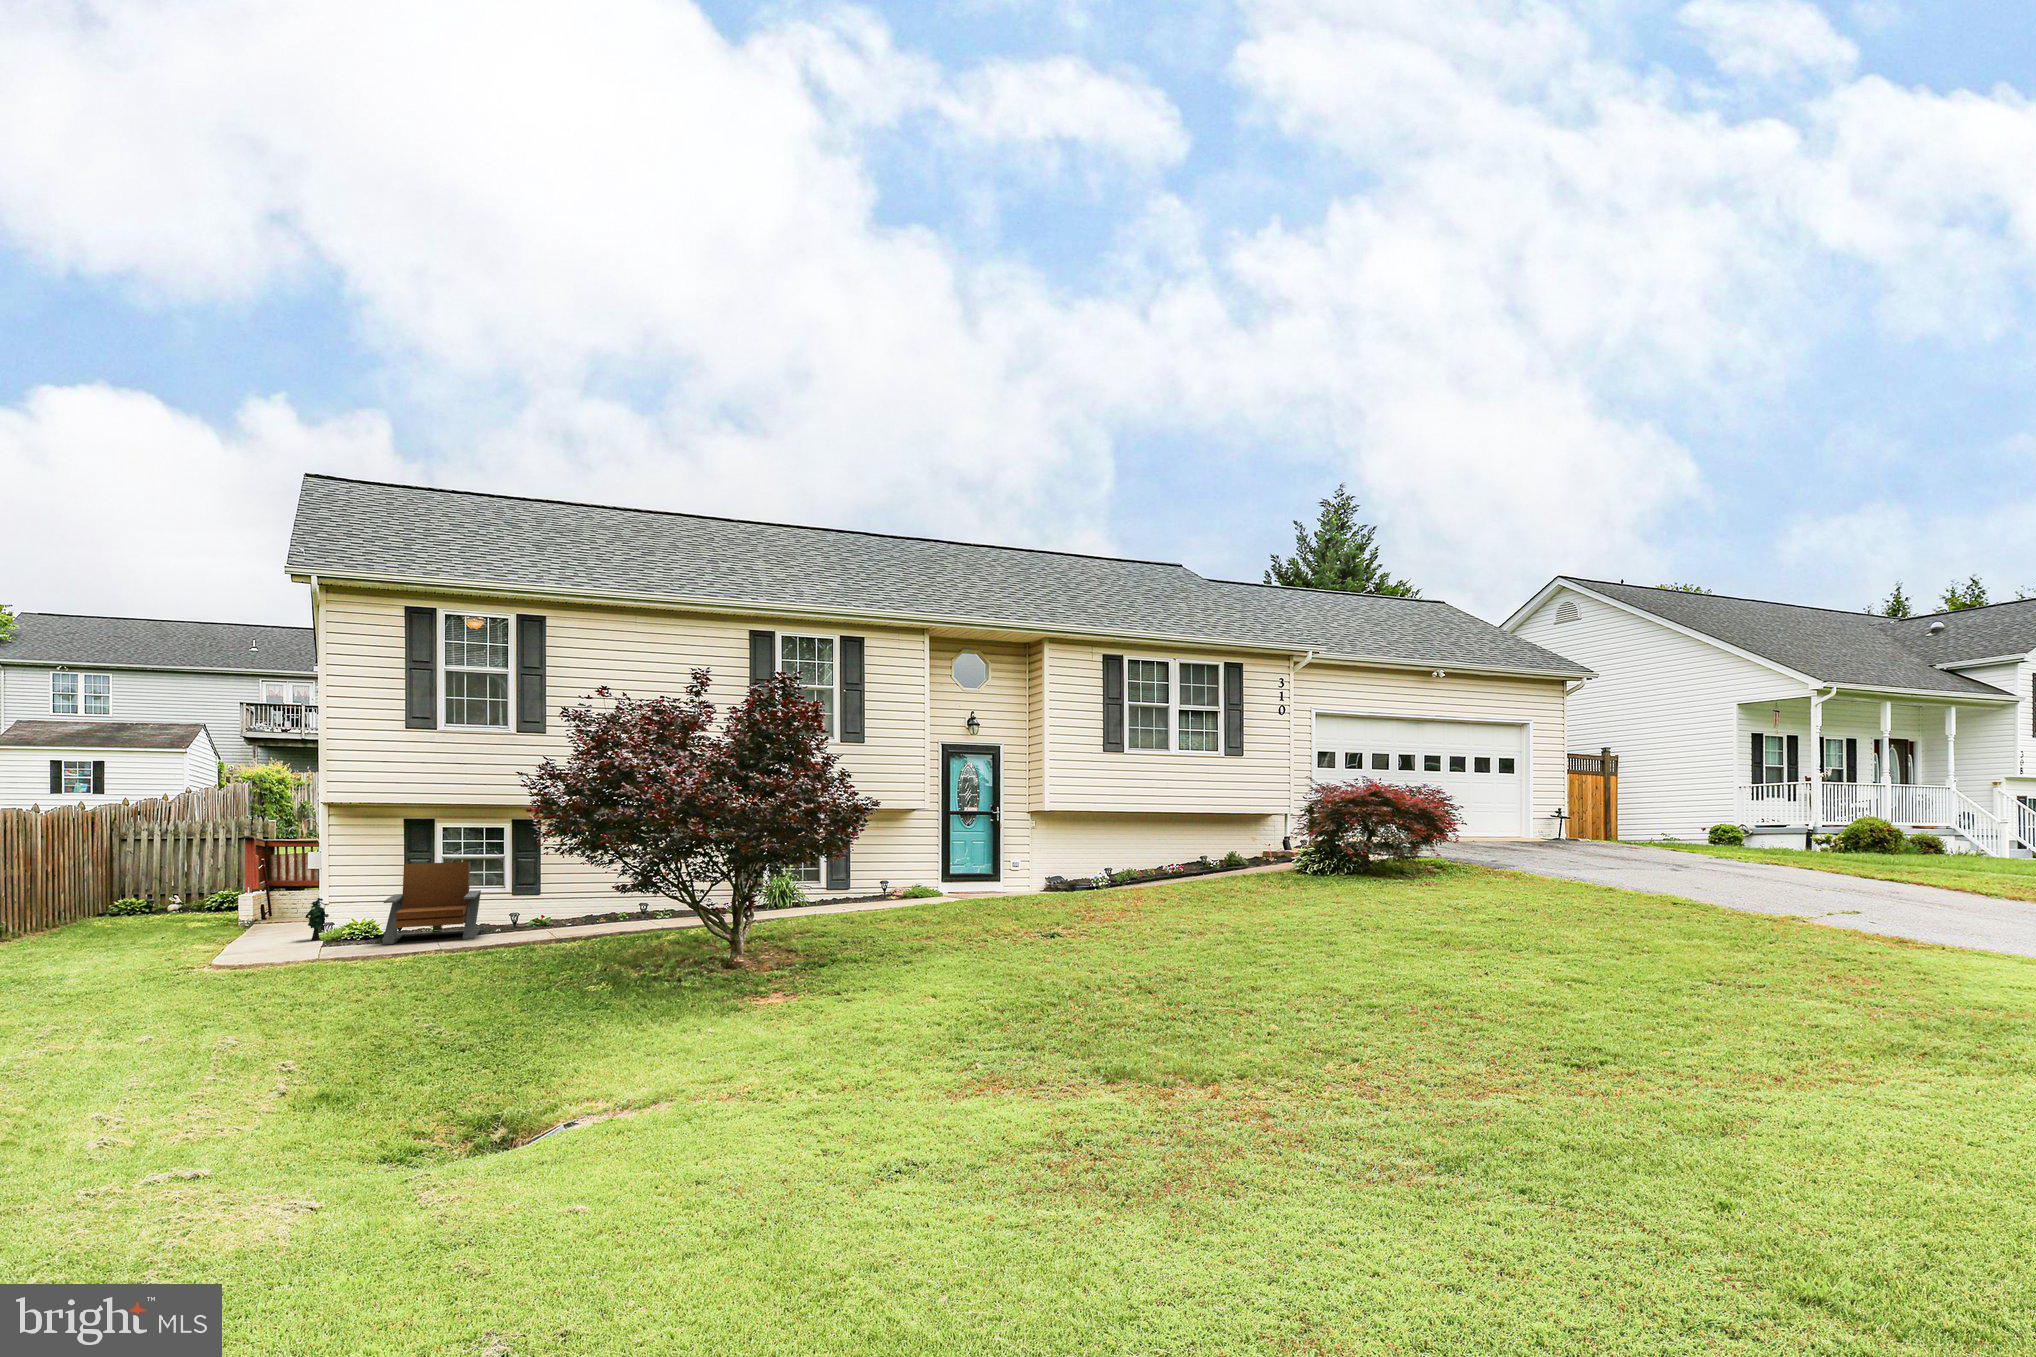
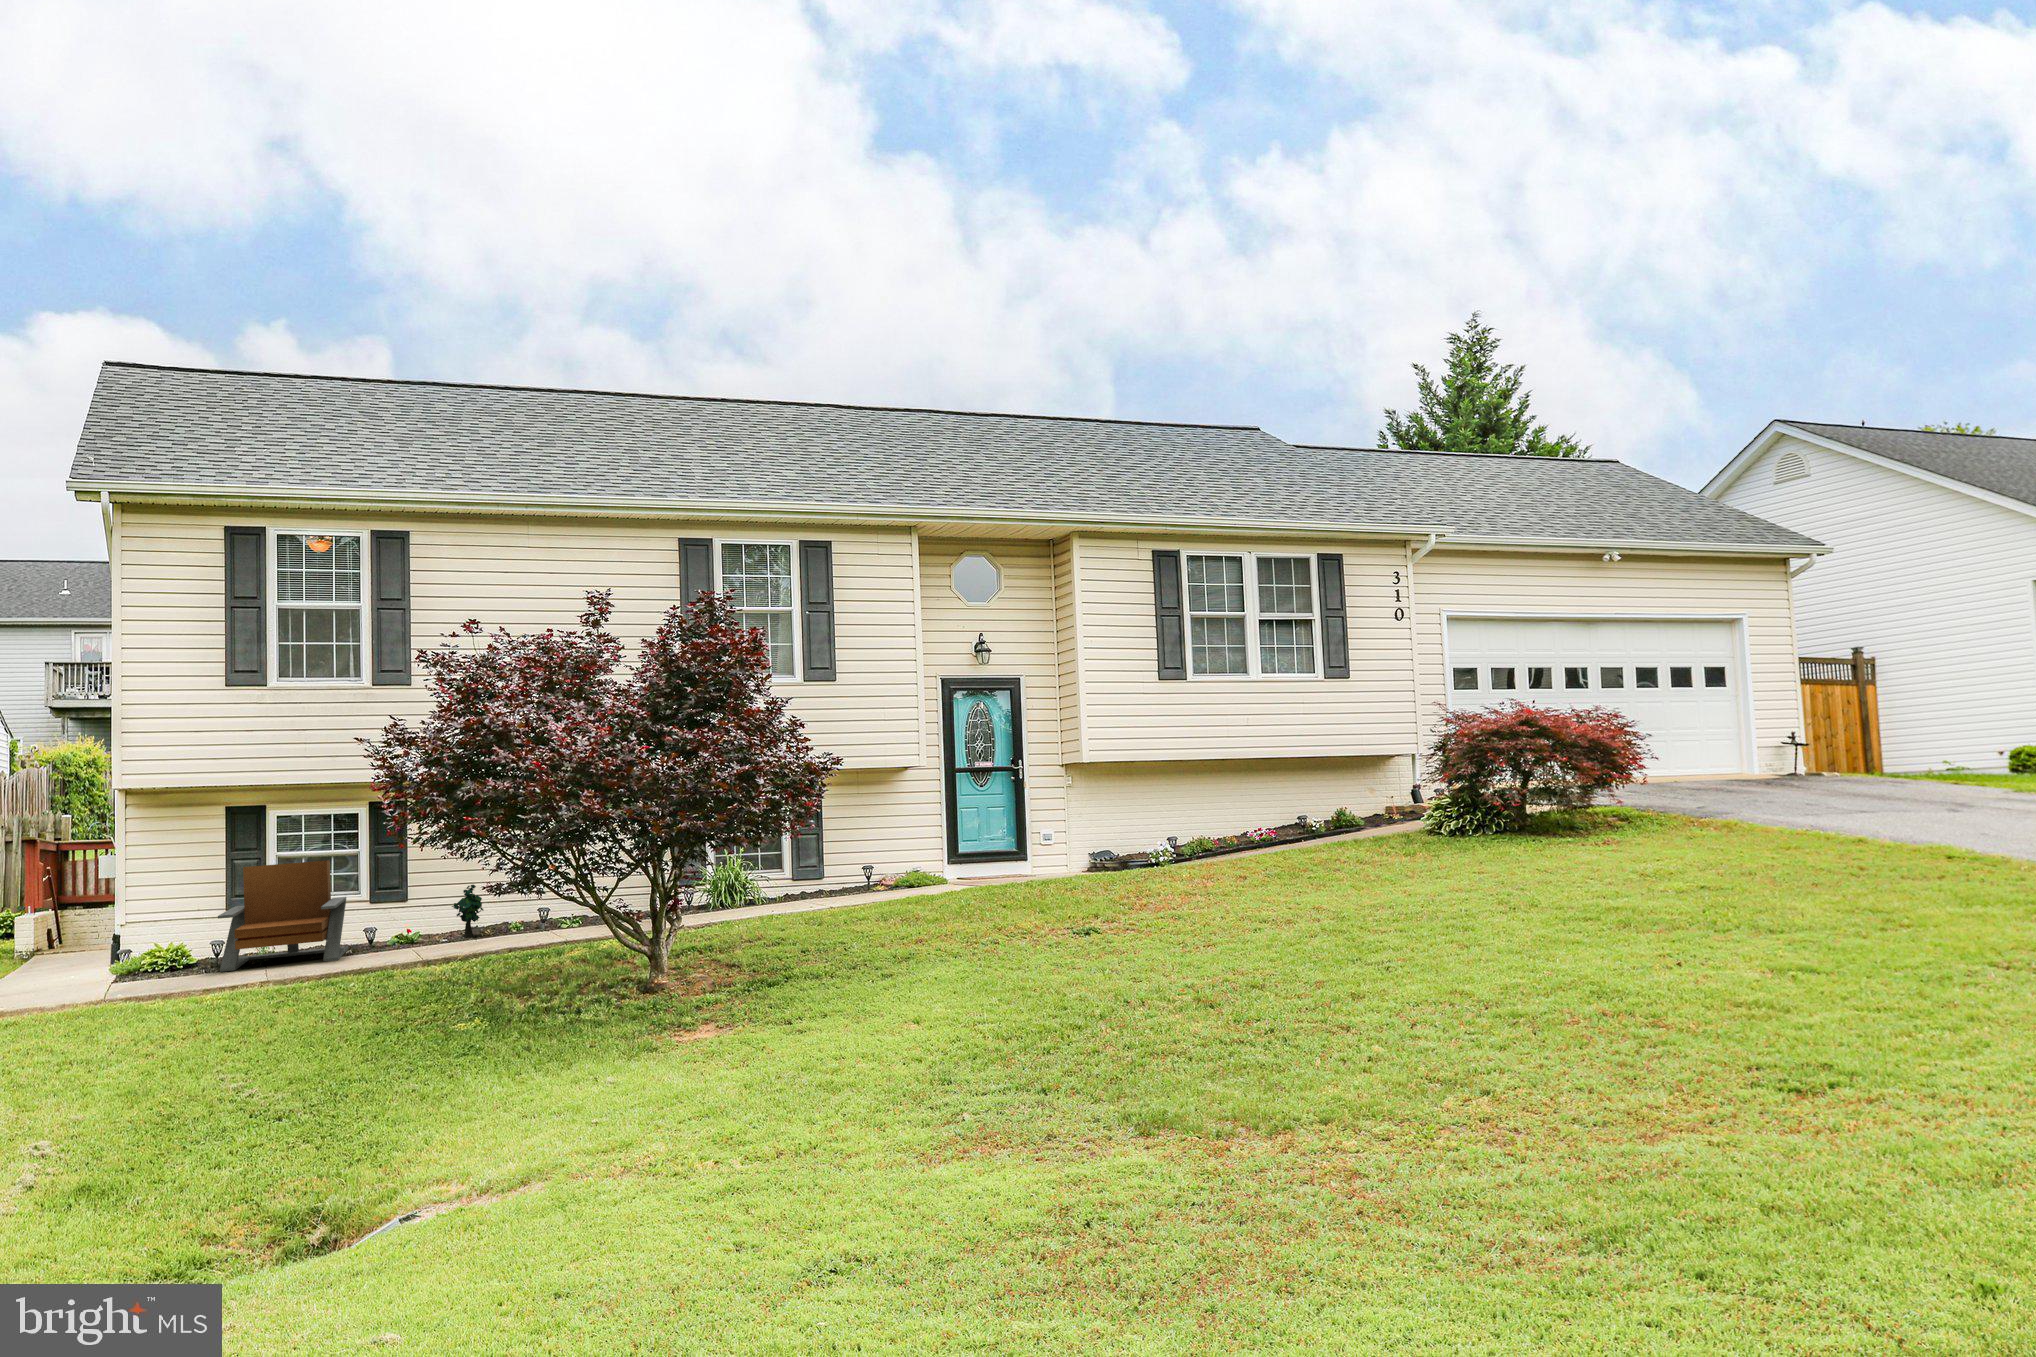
decorative plant: present [305,898,329,941] -> present [452,885,483,937]

